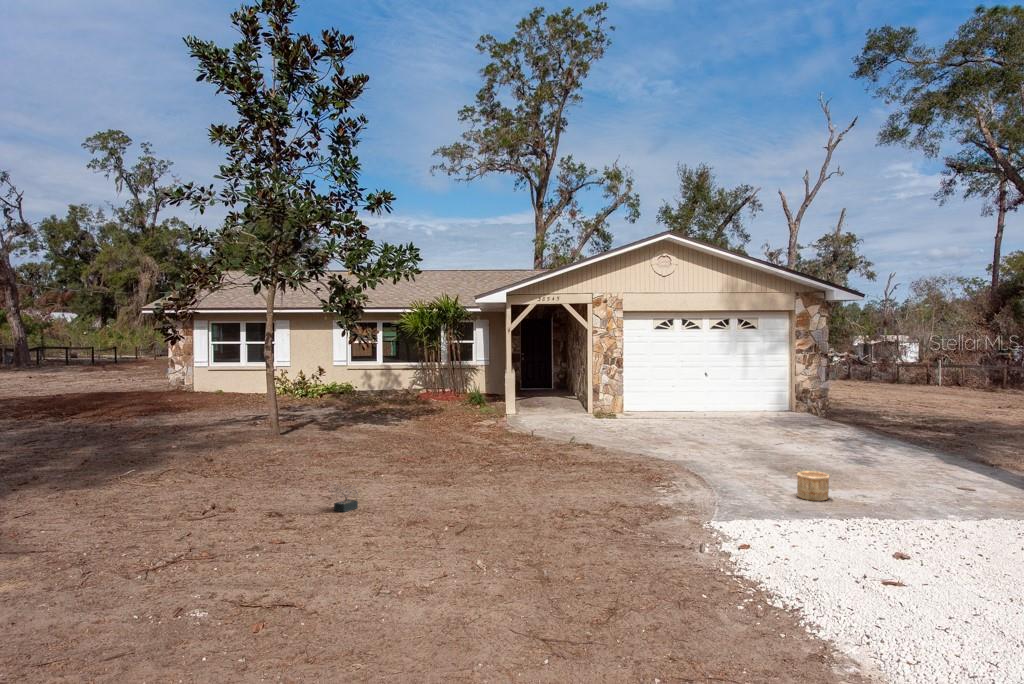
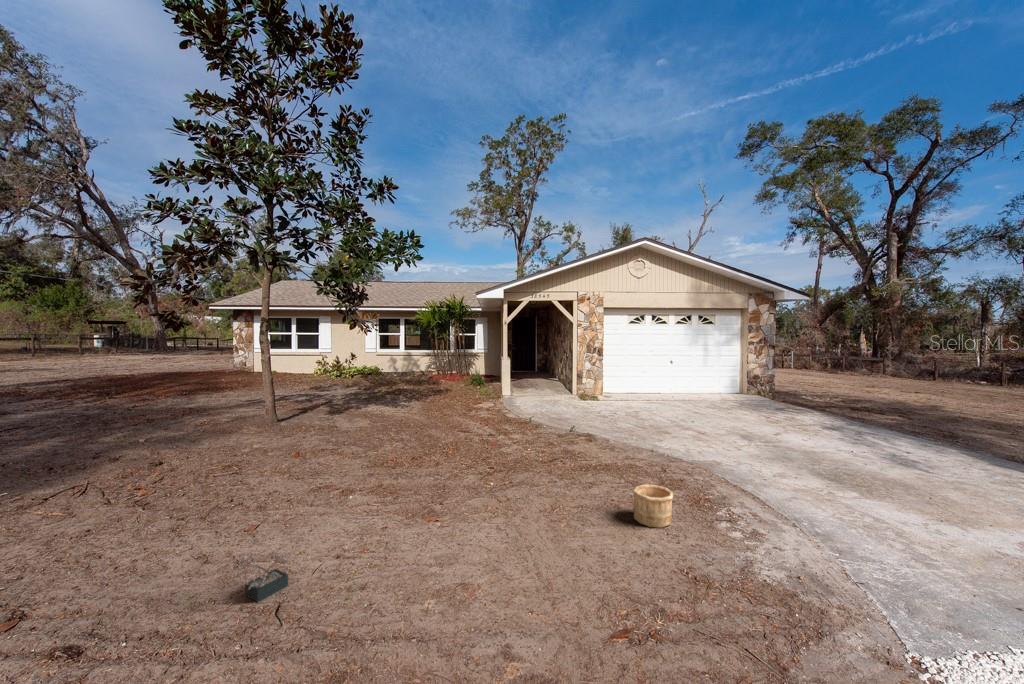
wooden bucket: present [797,471,830,501] -> present [633,484,673,527]

